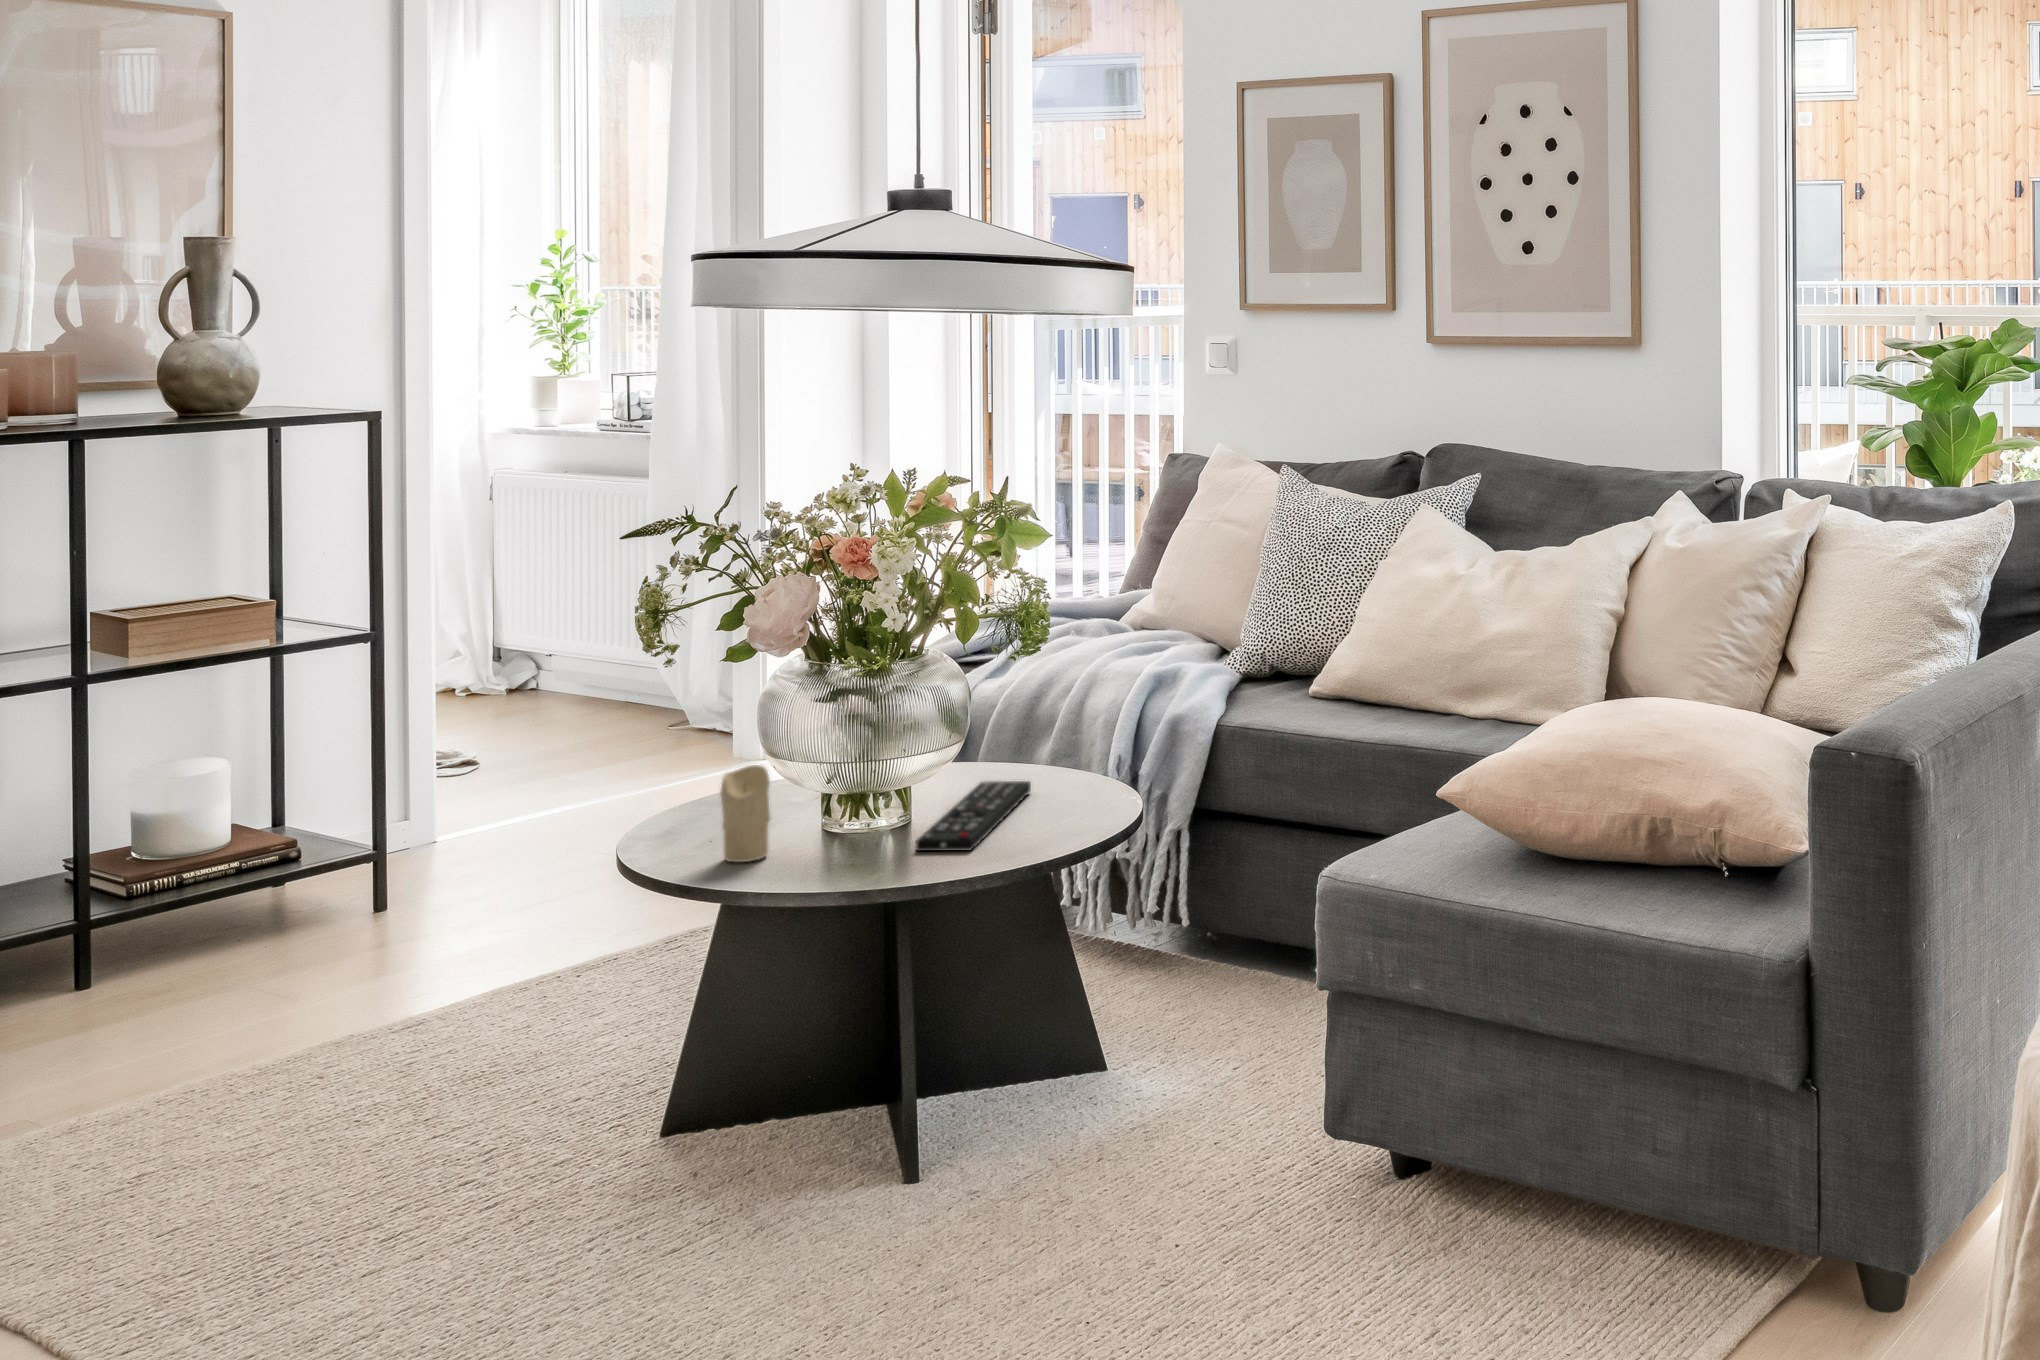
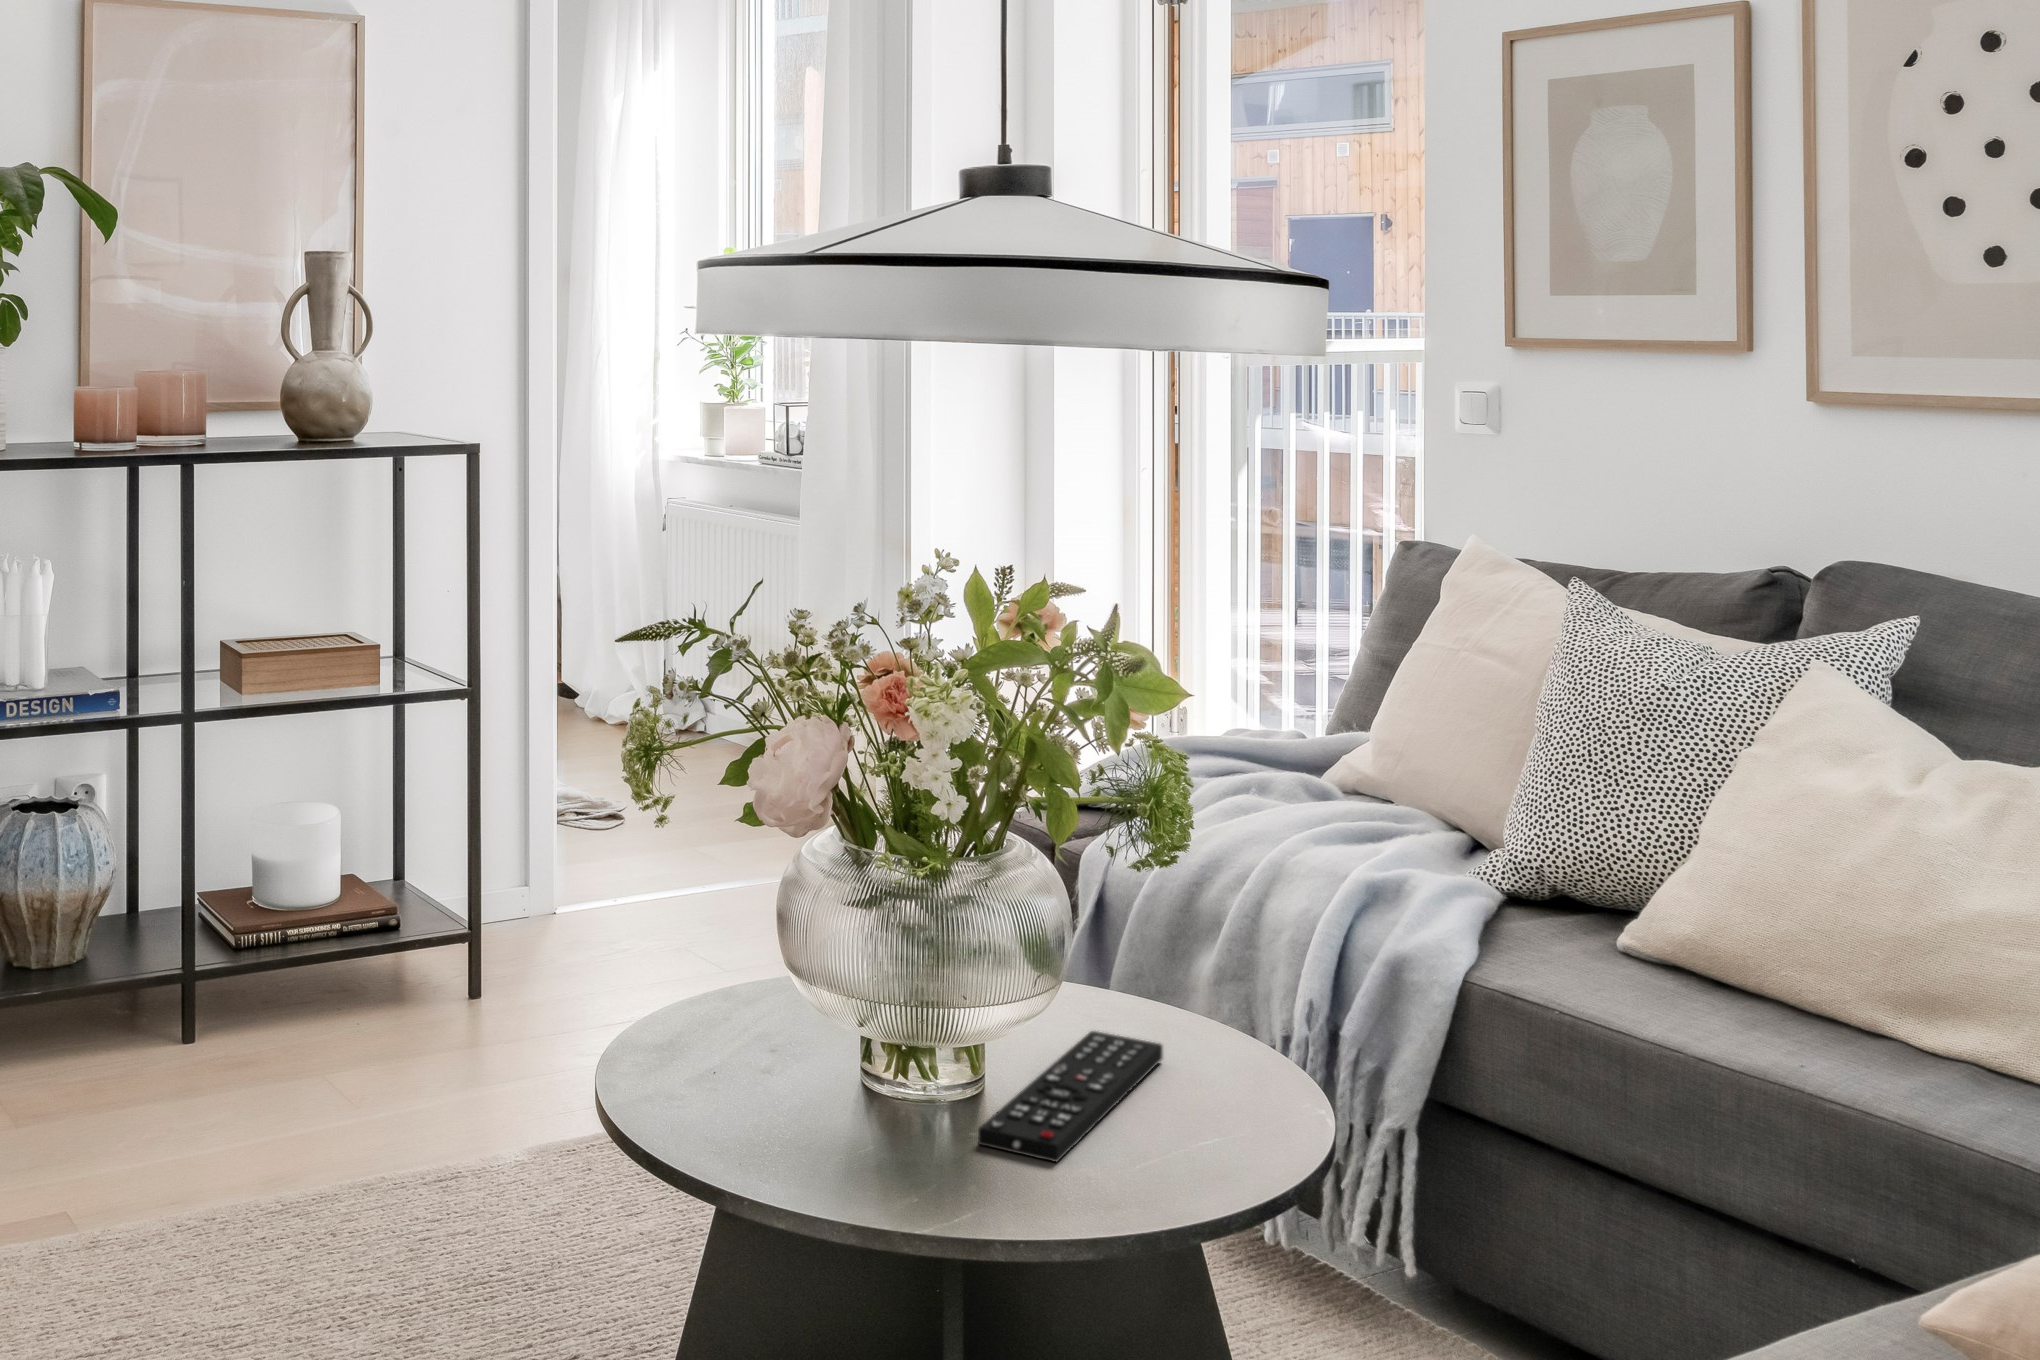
candle: present [721,765,771,862] -> none [722,972,786,1111]

